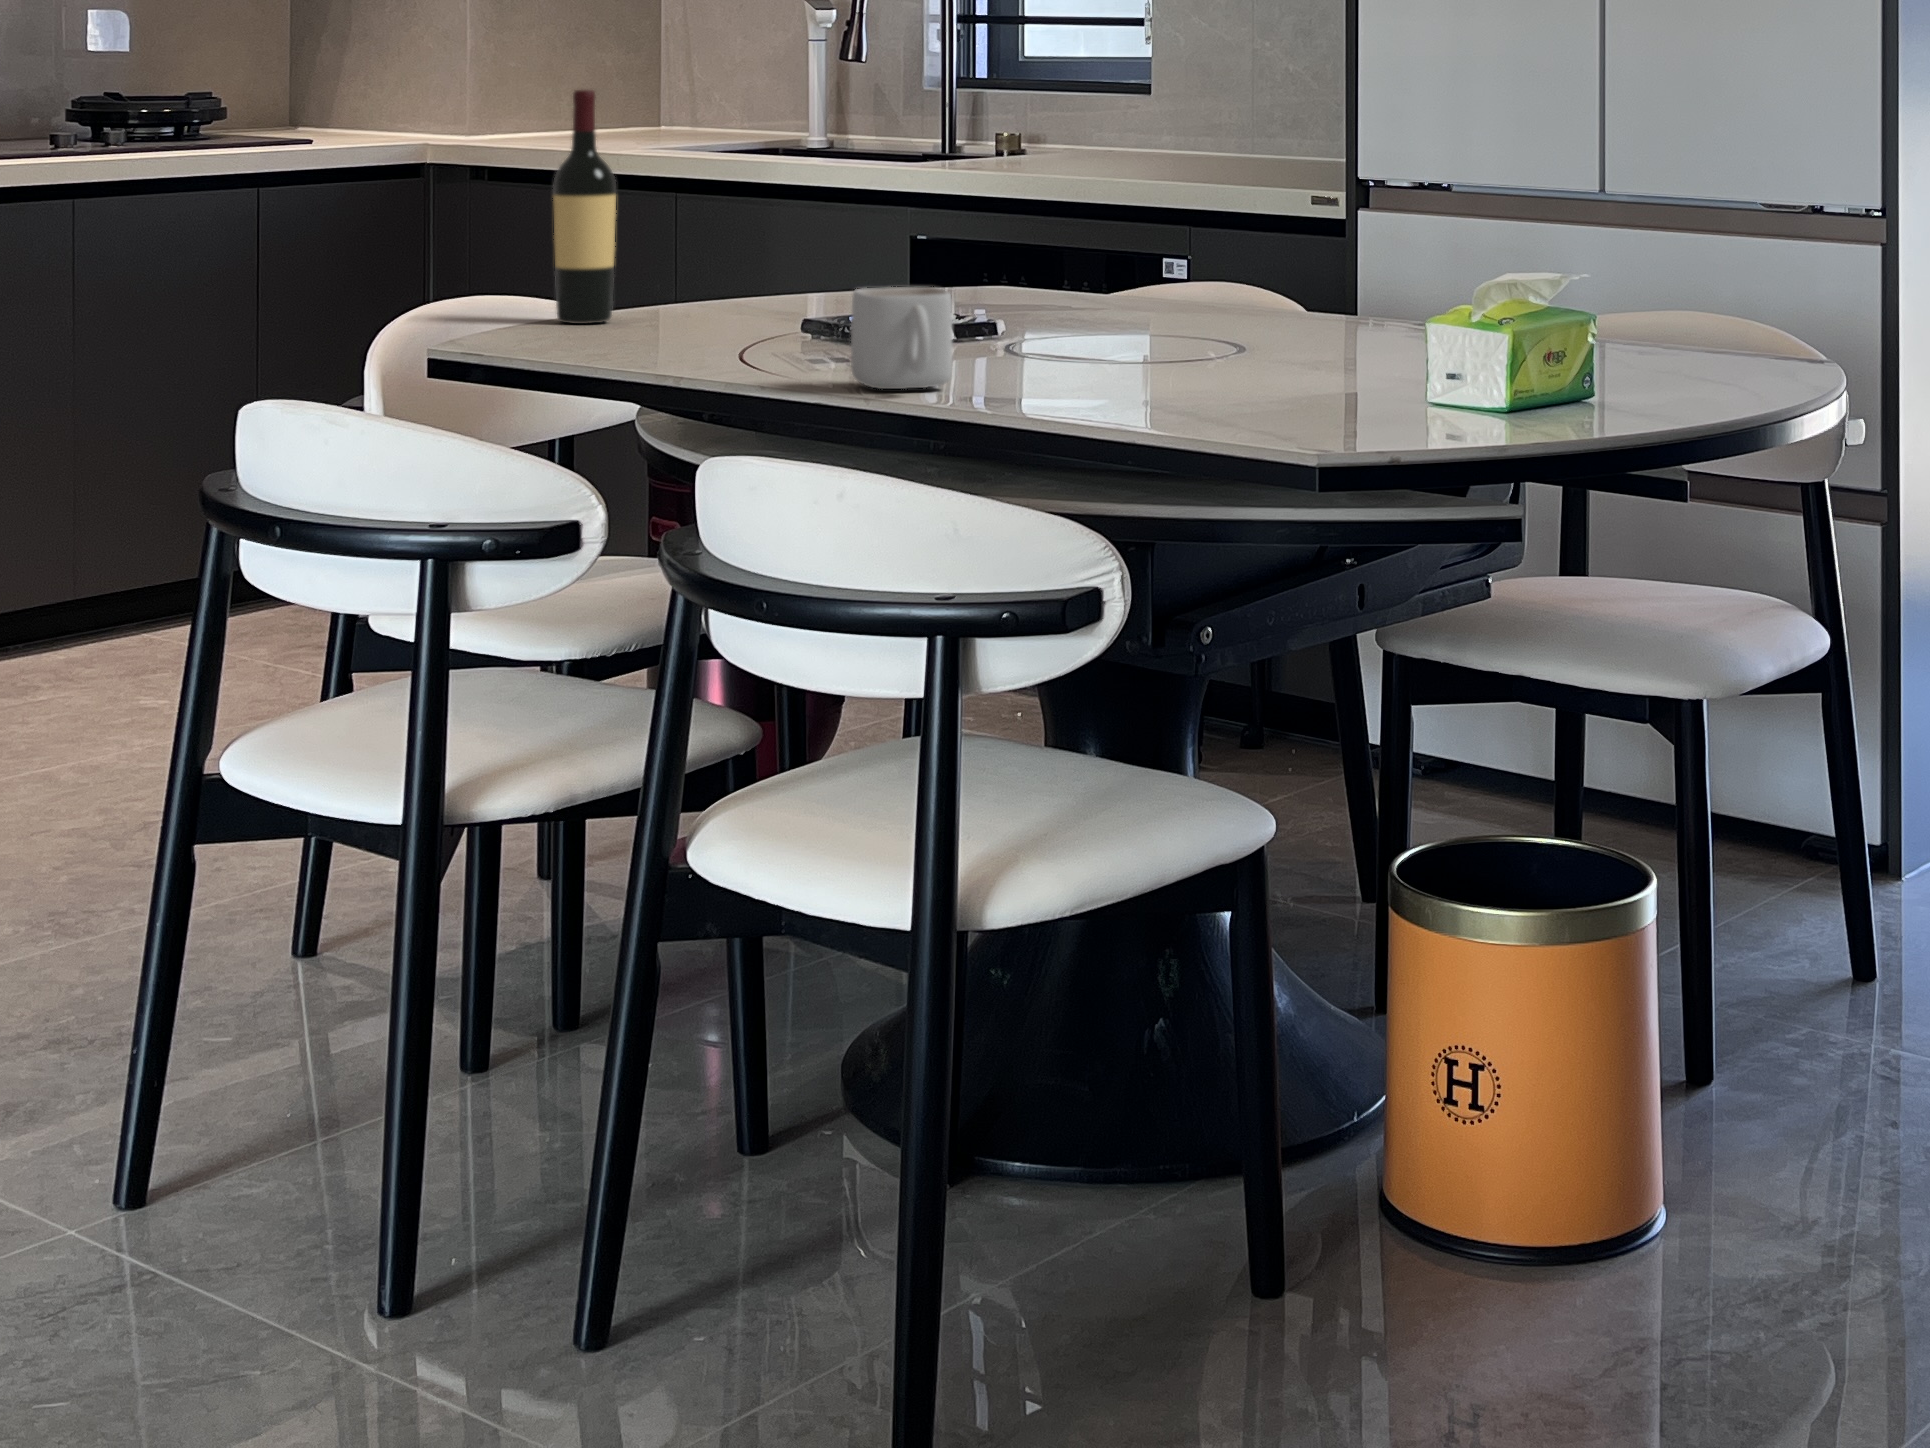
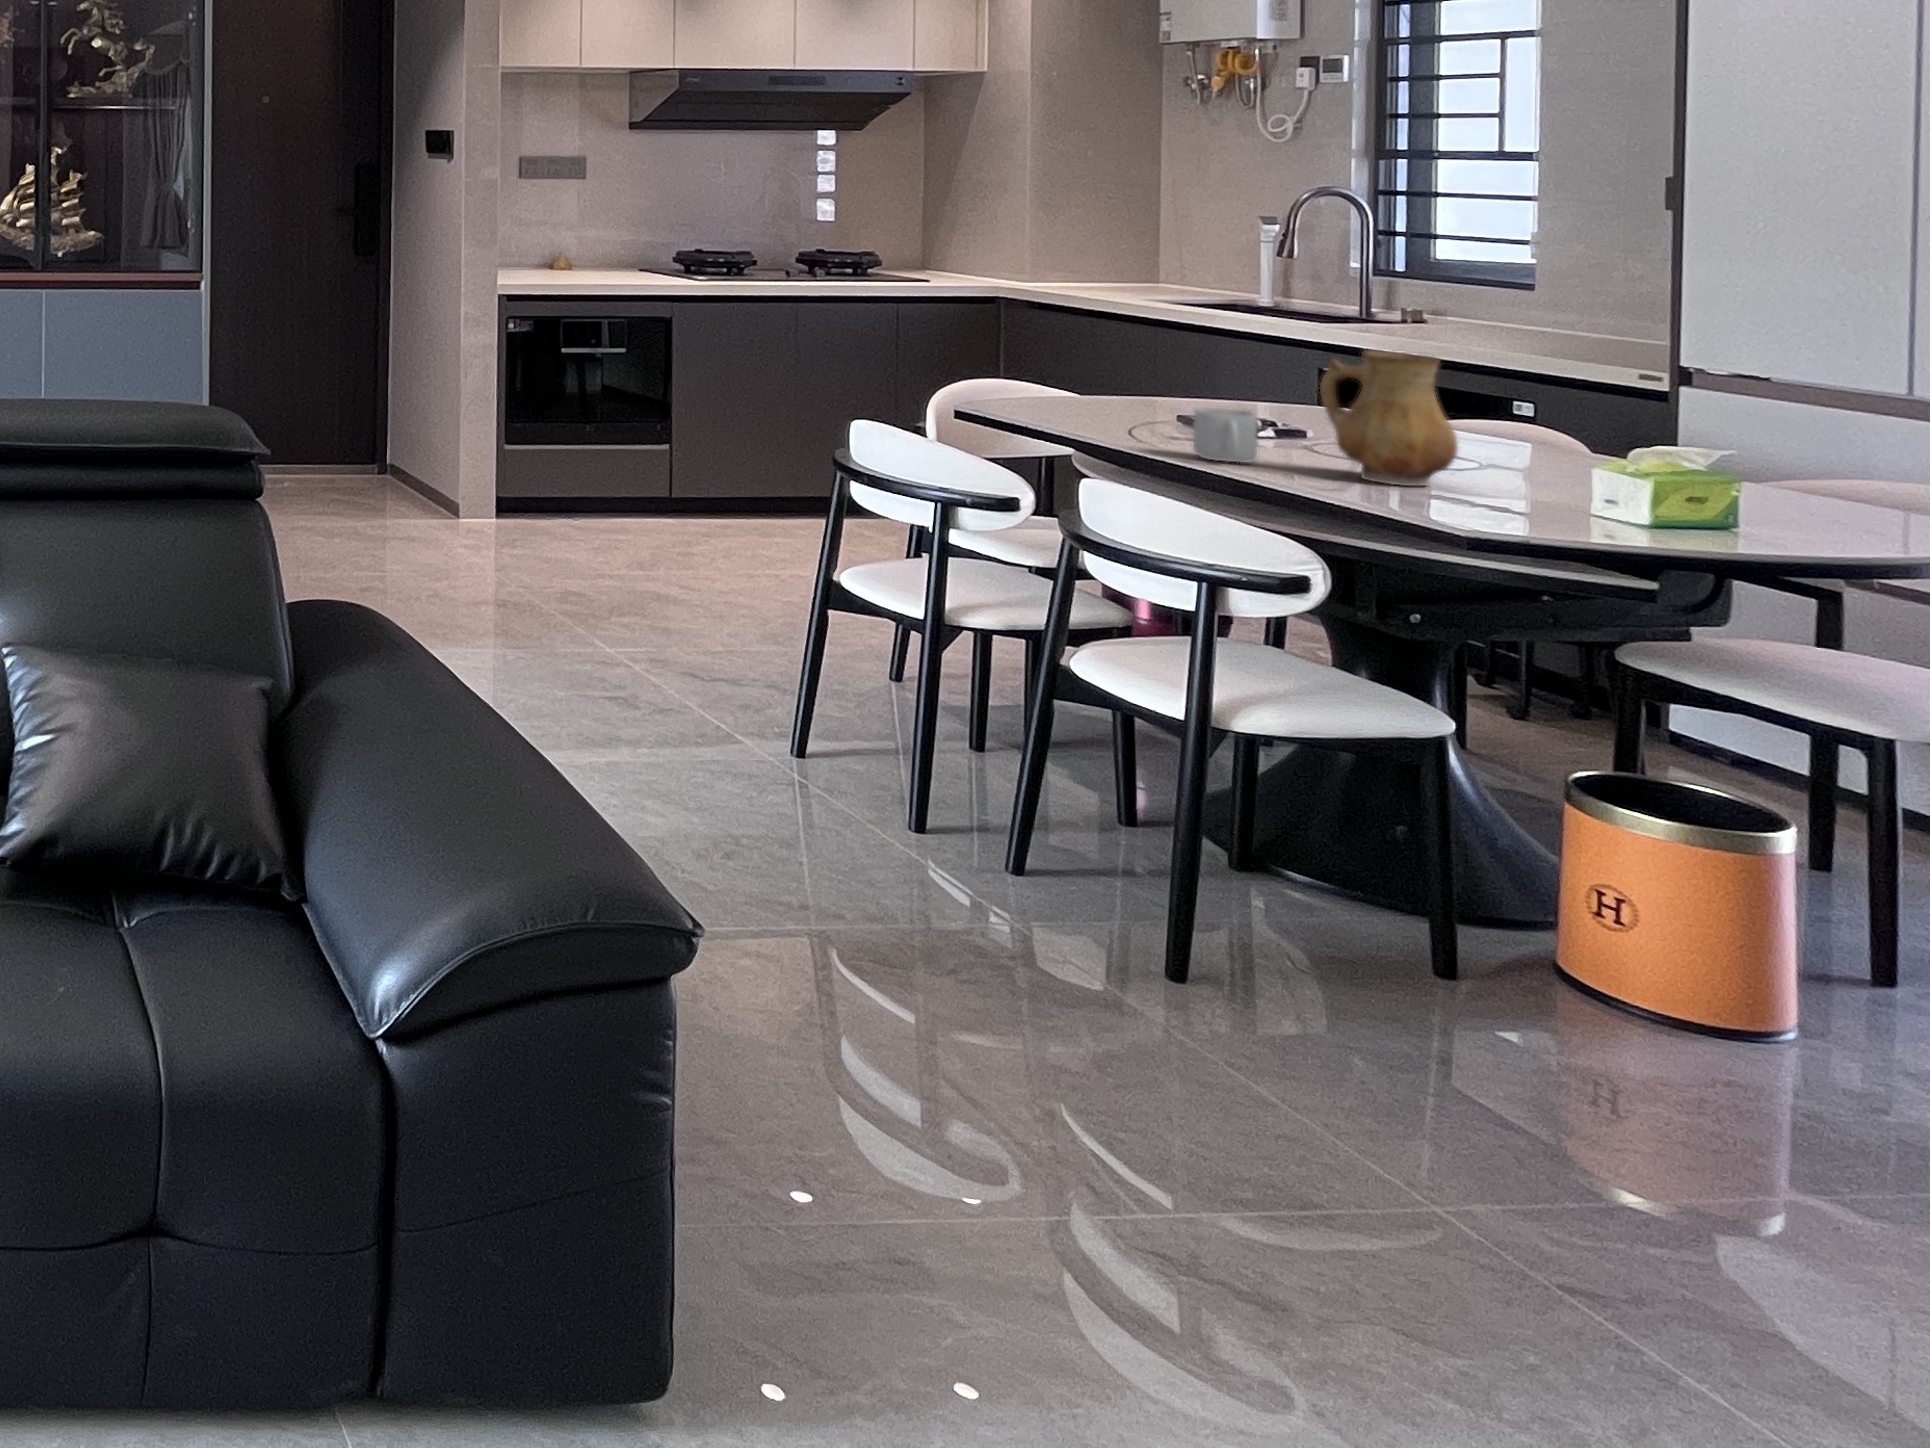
wine bottle: present [553,90,616,324] -> none [1038,285,1076,403]
ceramic pitcher: none [1042,151,1233,394] -> present [1320,350,1458,486]

